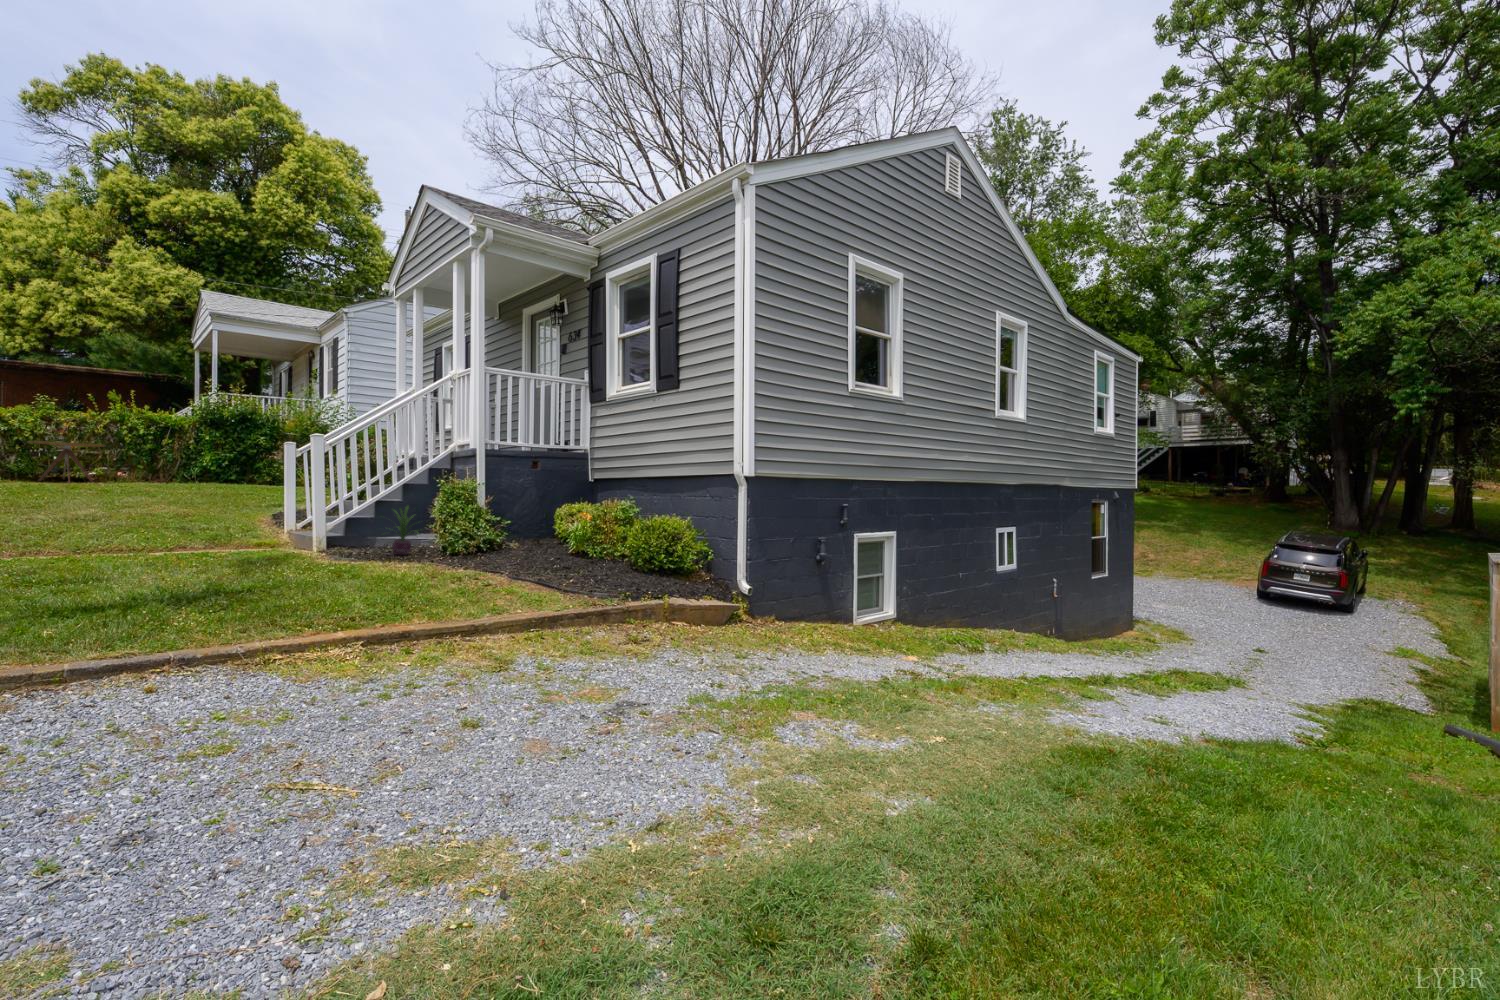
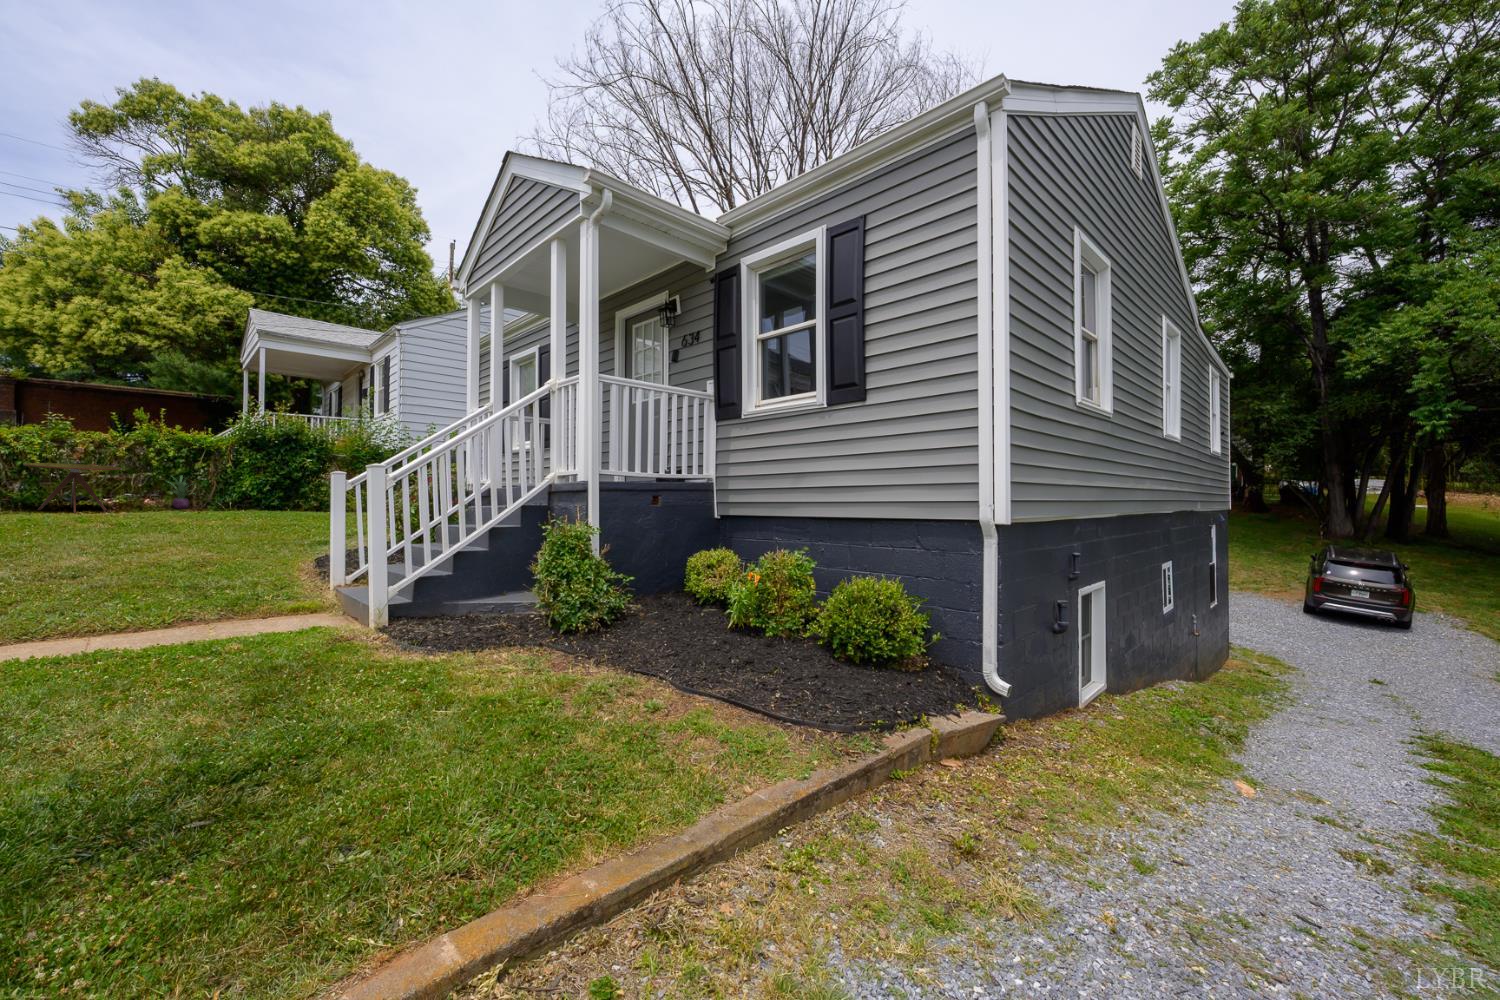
decorative plant: present [392,506,413,555] -> present [173,476,194,509]

